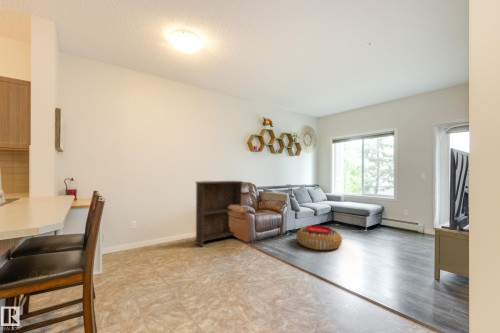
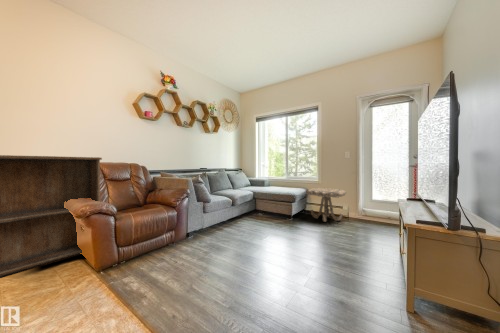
side table: none [380,205,419,235] -> present [306,188,346,222]
pouf: present [296,225,342,250] -> none [194,222,262,267]

